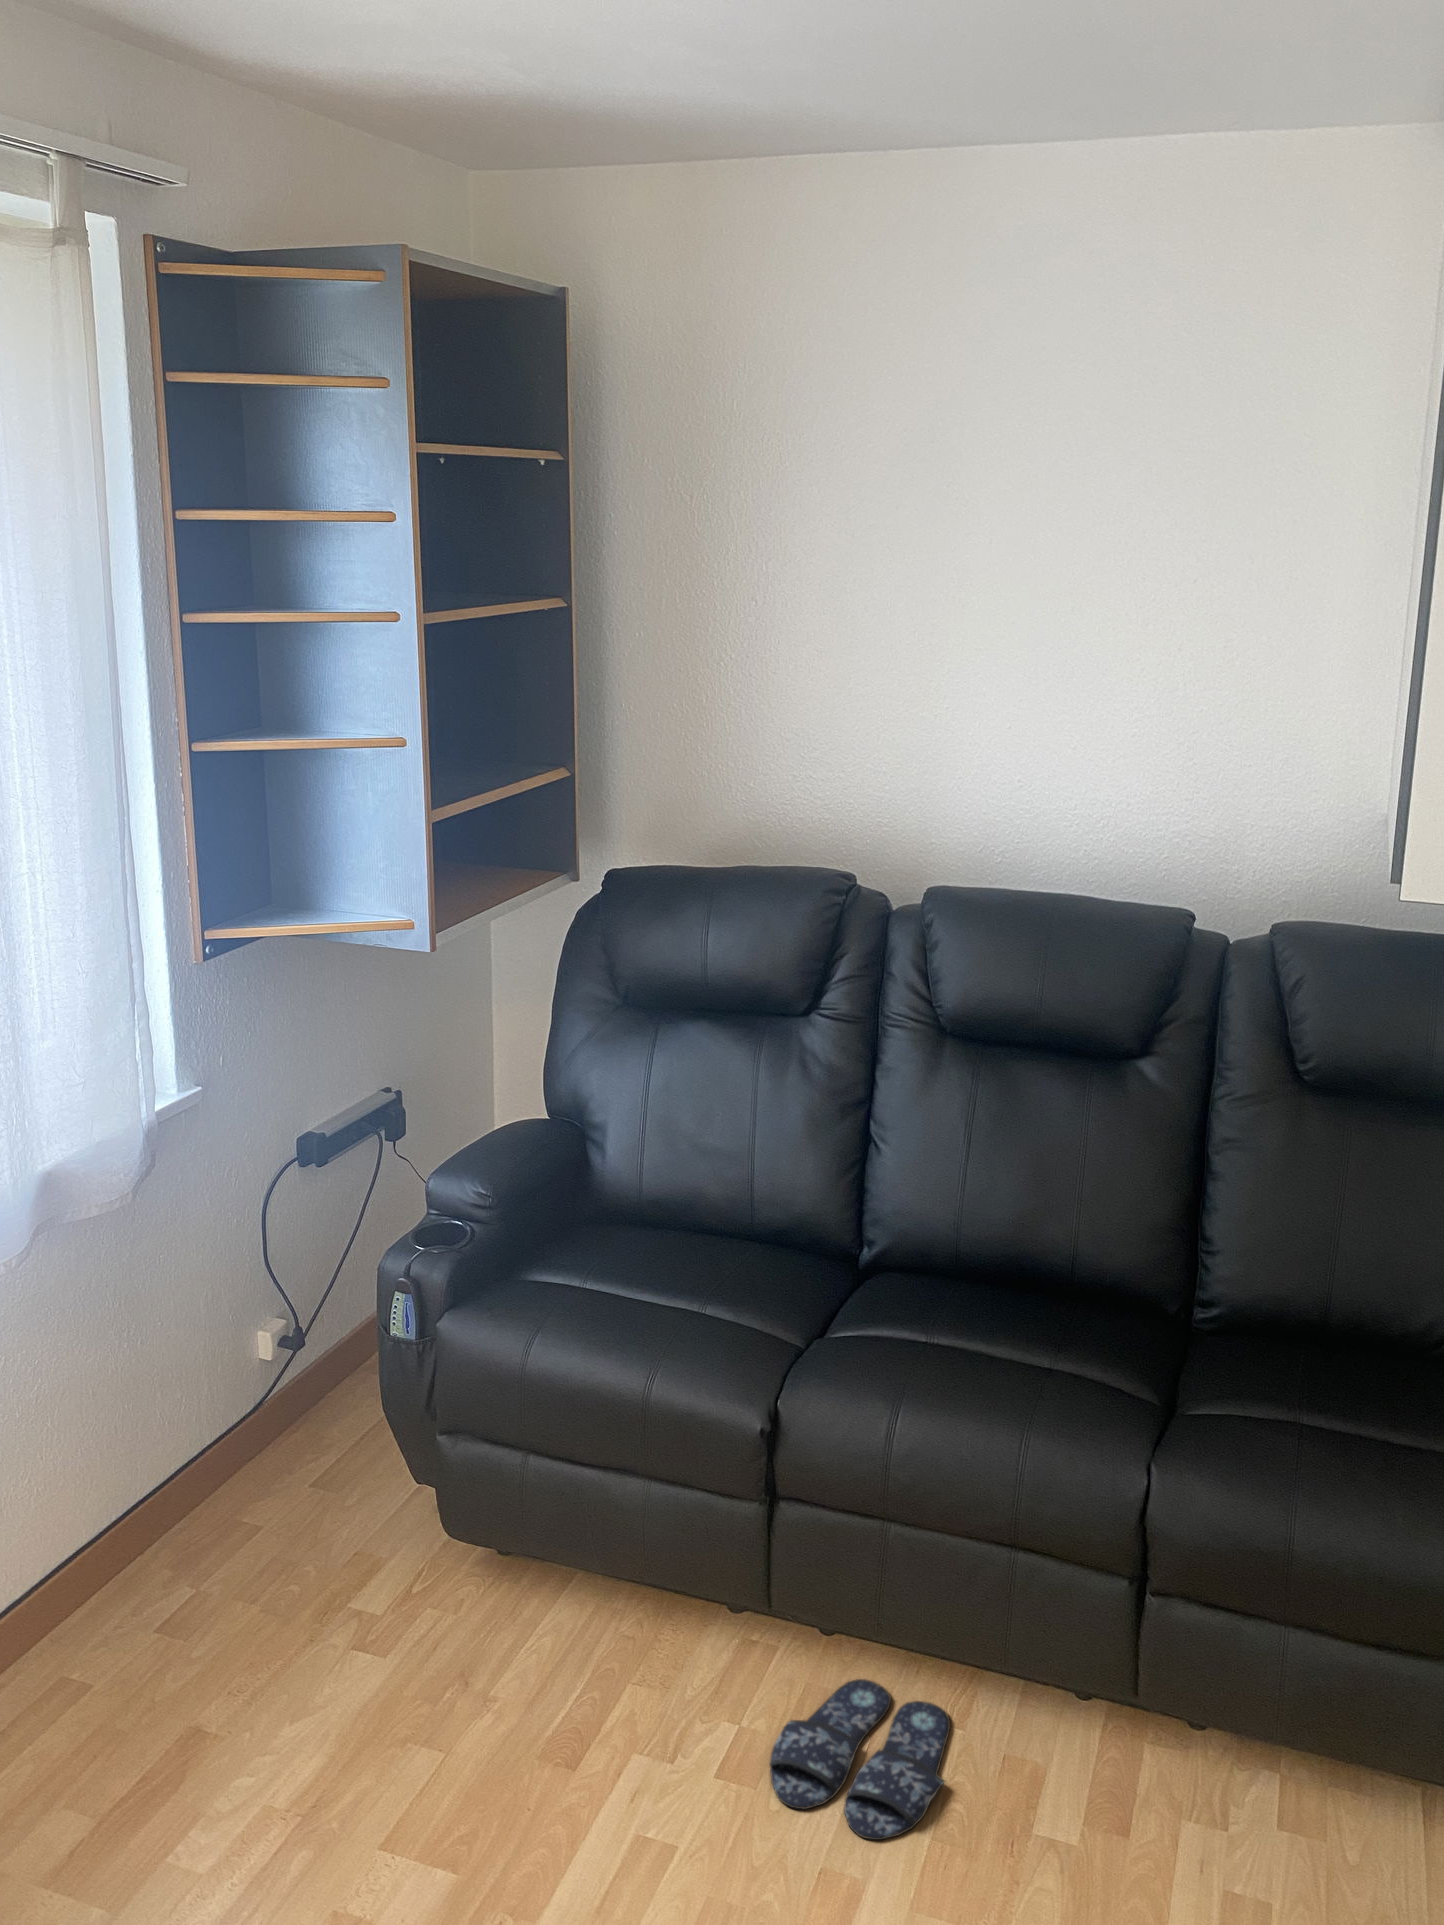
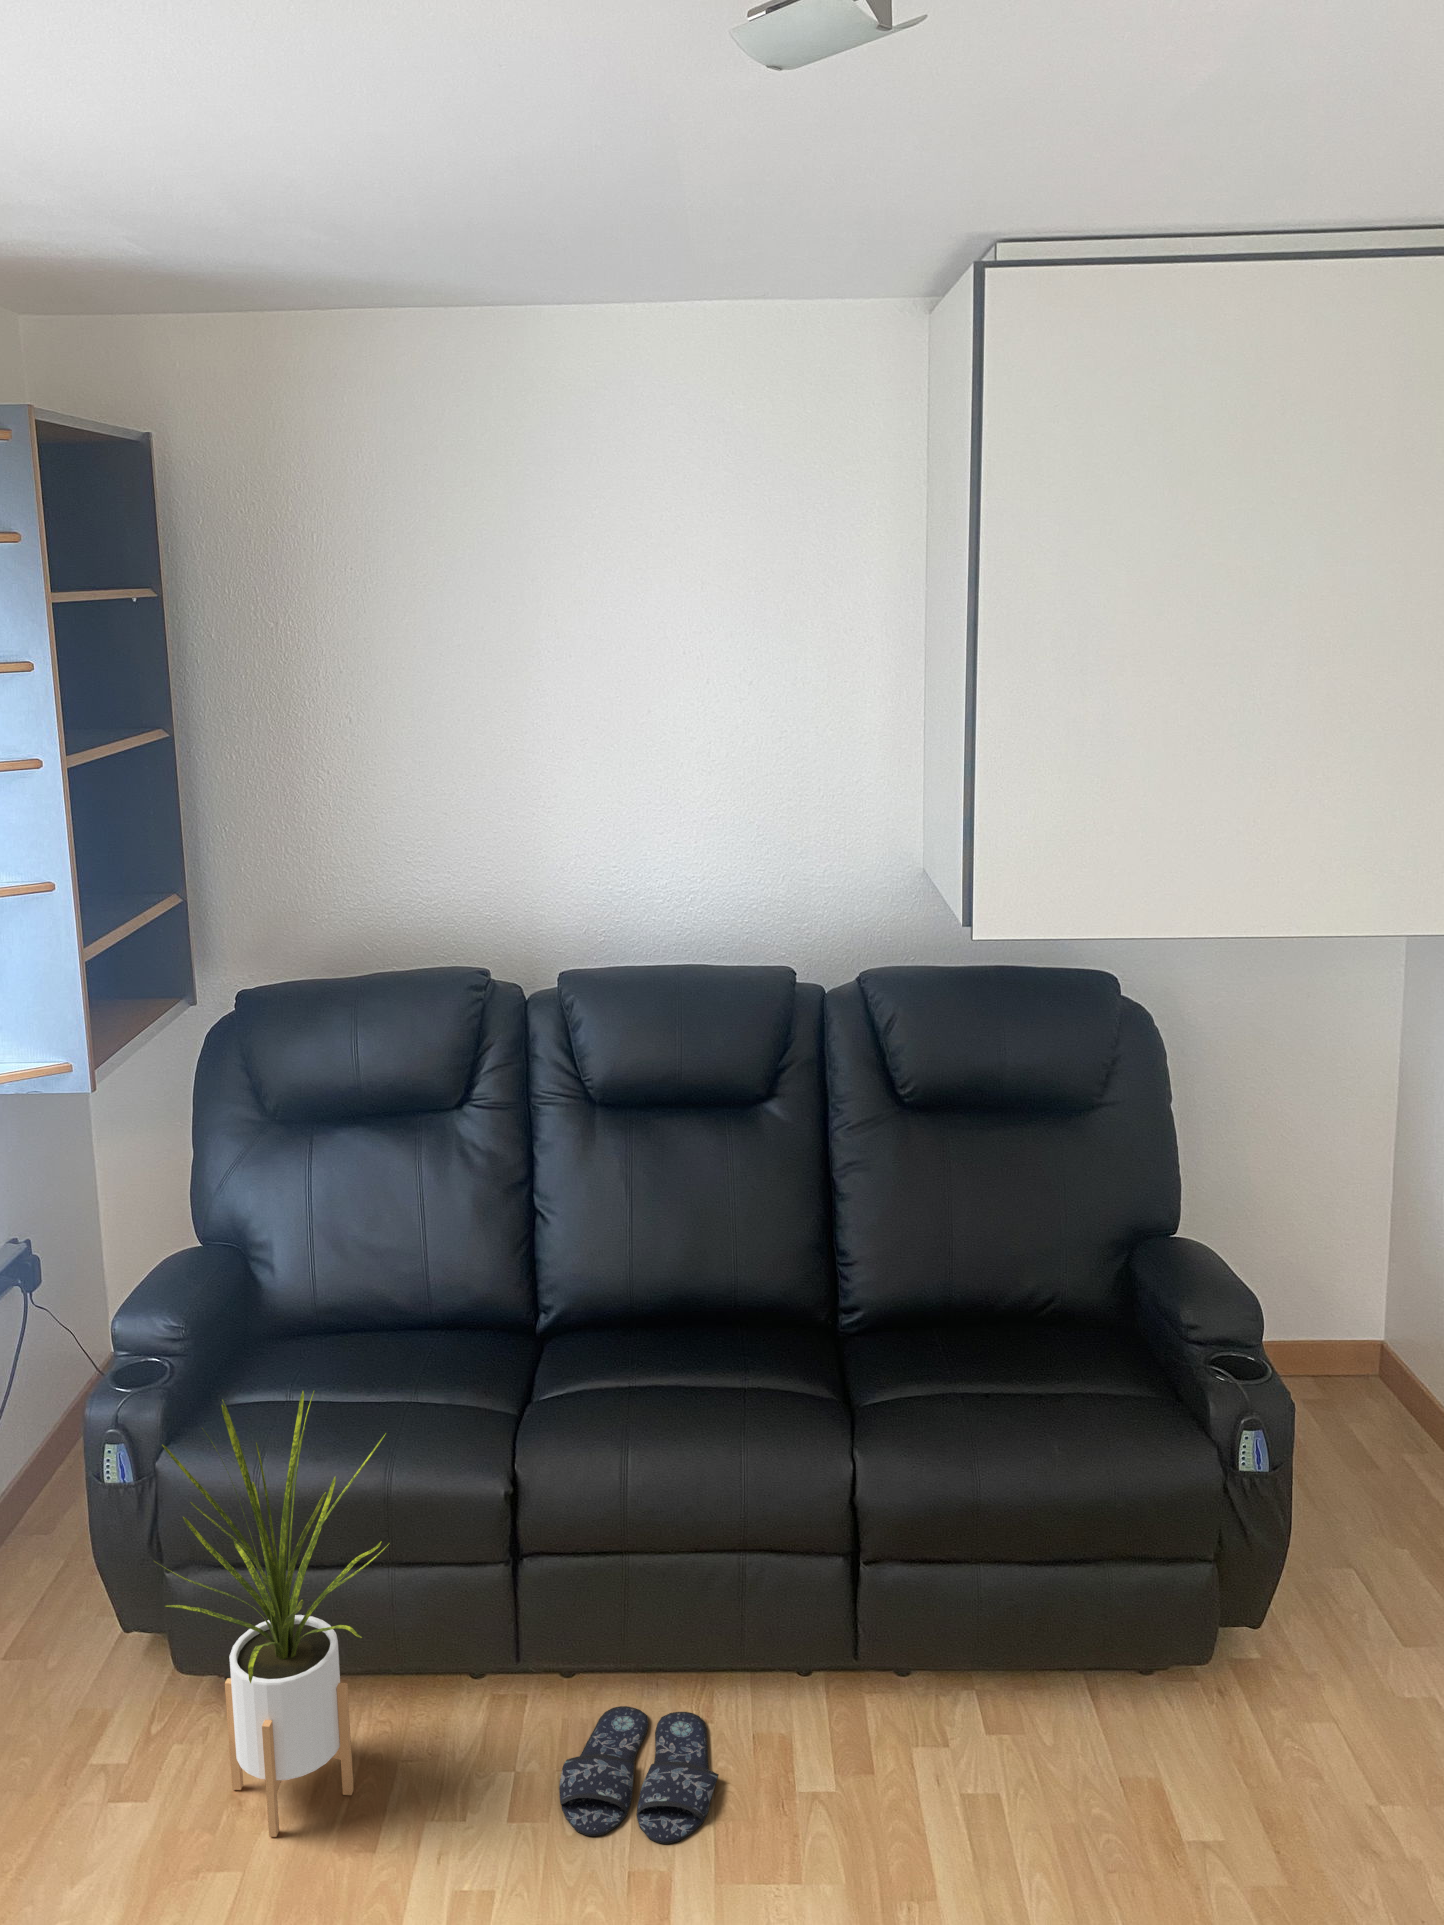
house plant: none [381,1272,630,1718] -> present [156,1392,389,1837]

